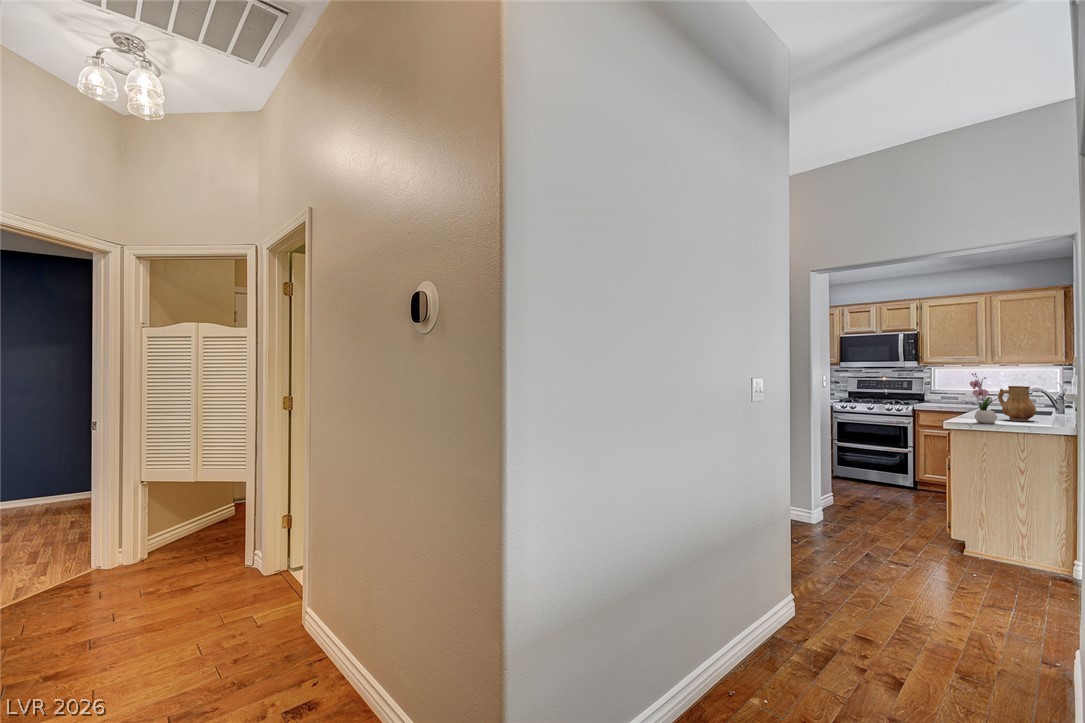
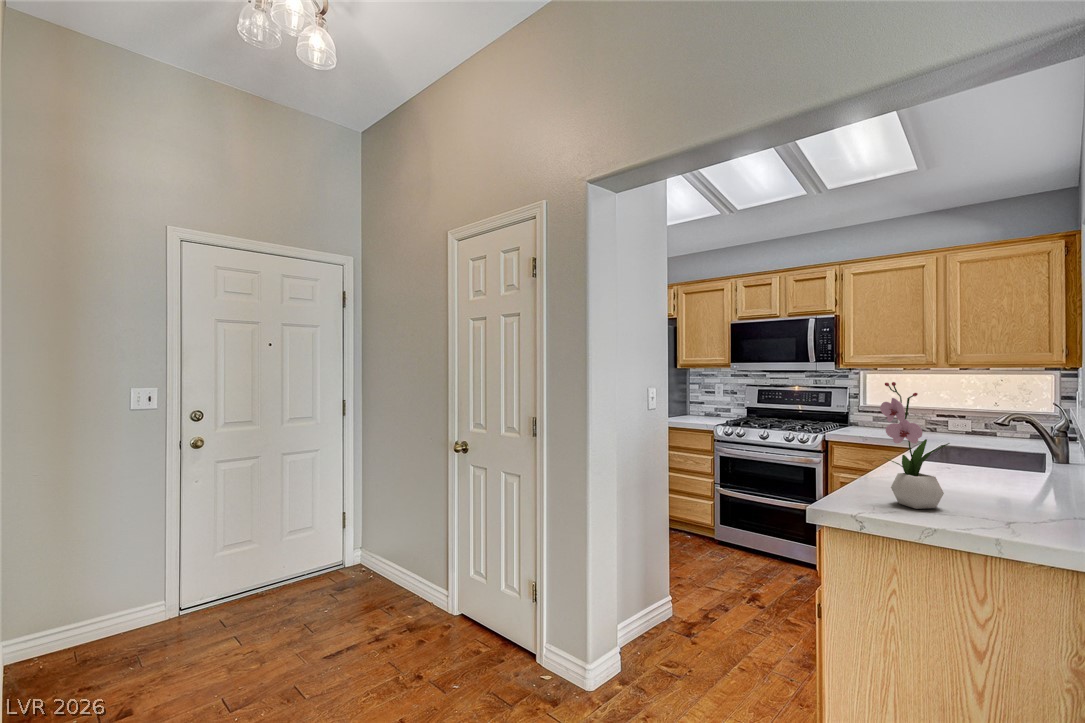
ceramic pitcher: present [998,386,1036,421] -> none [948,411,1032,496]

